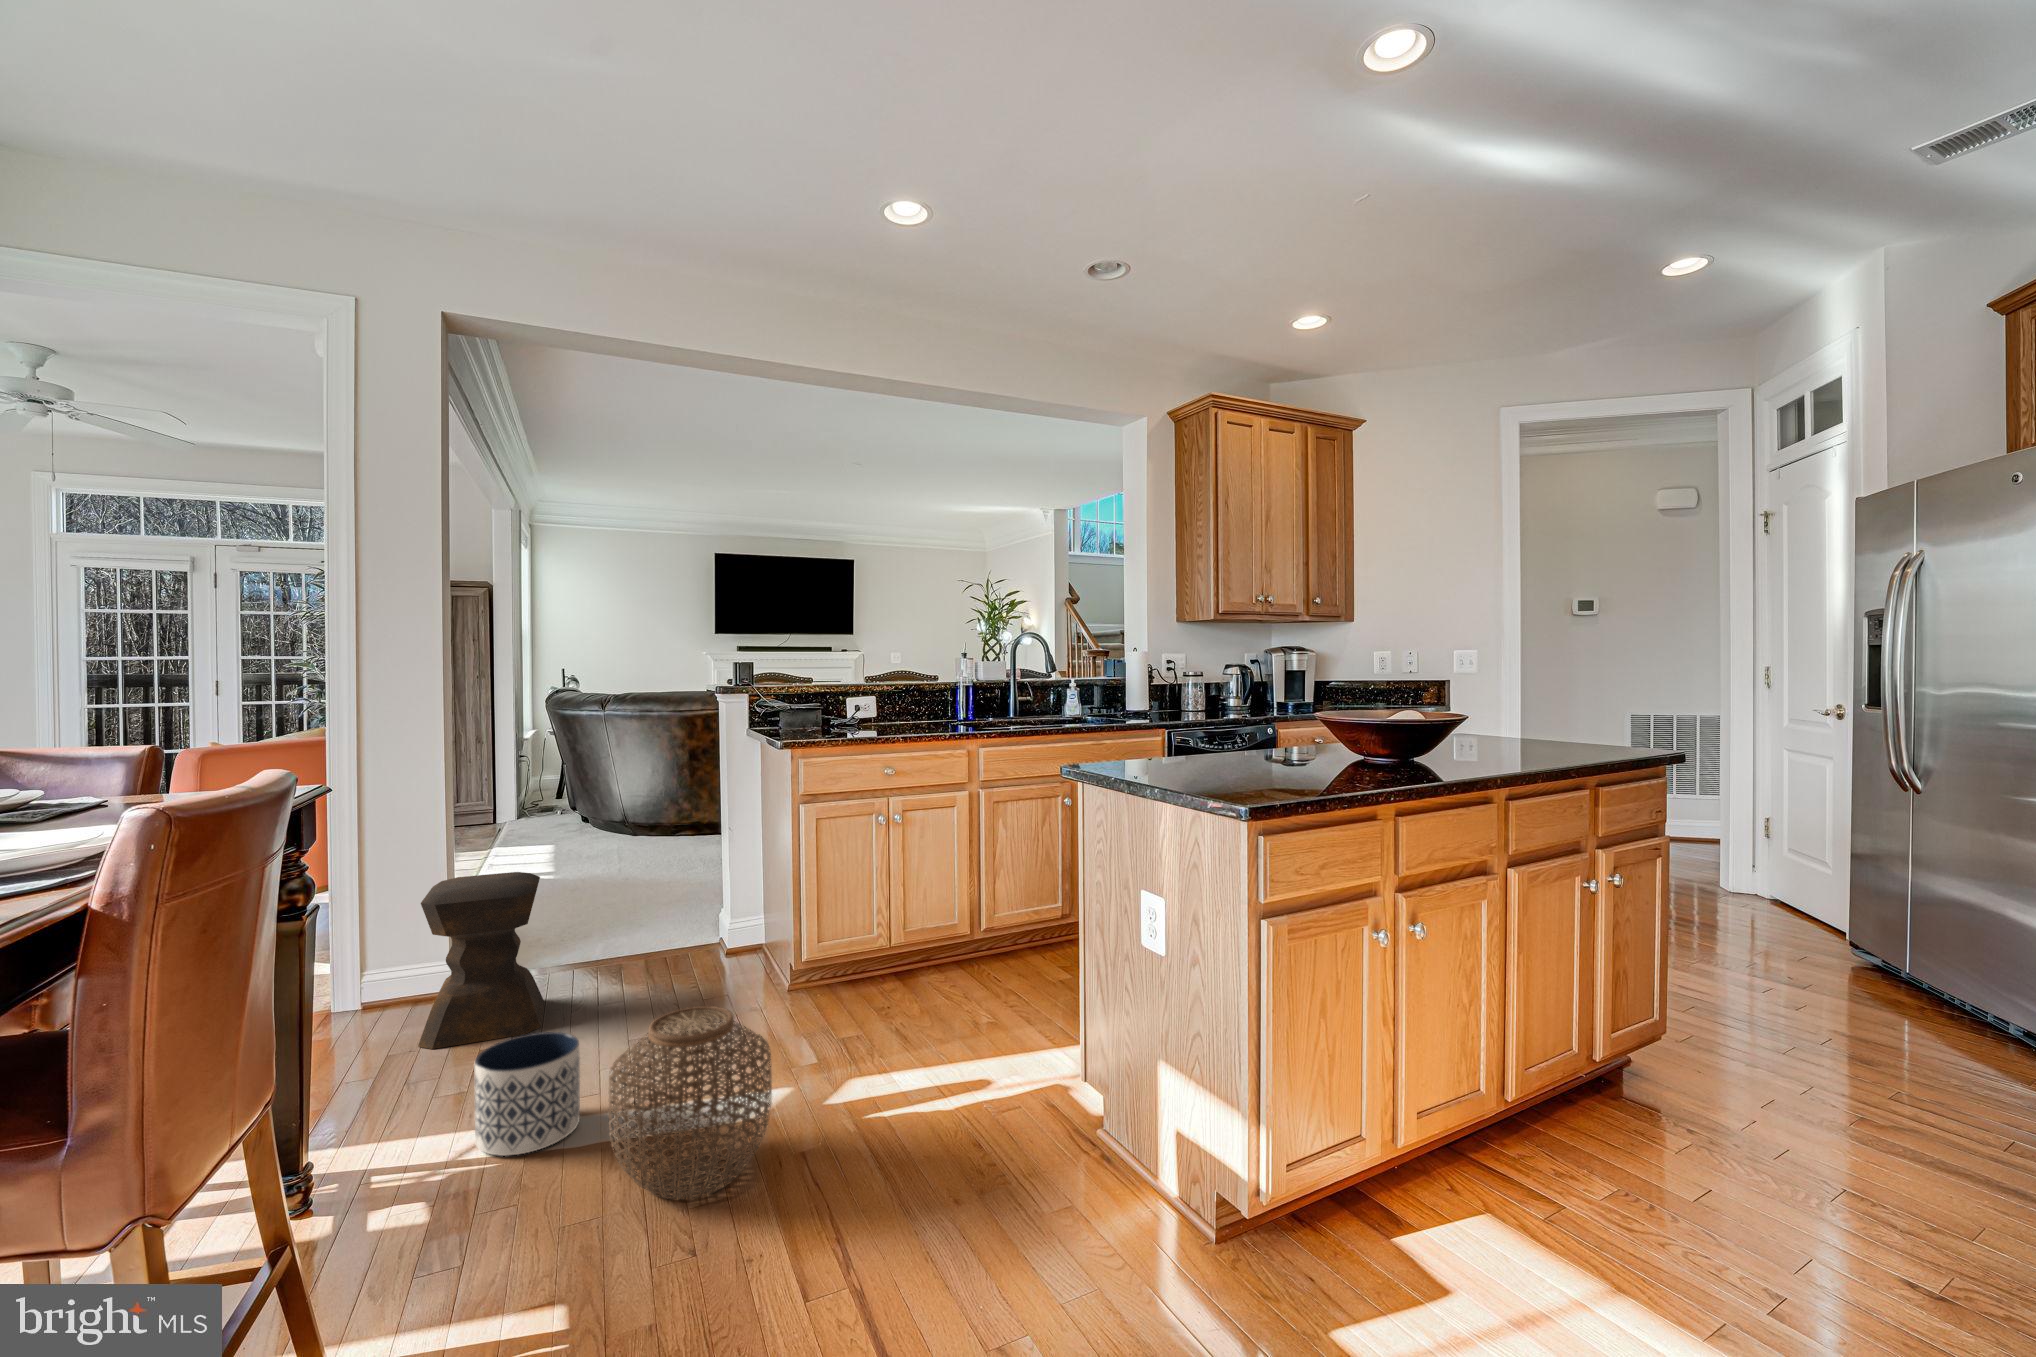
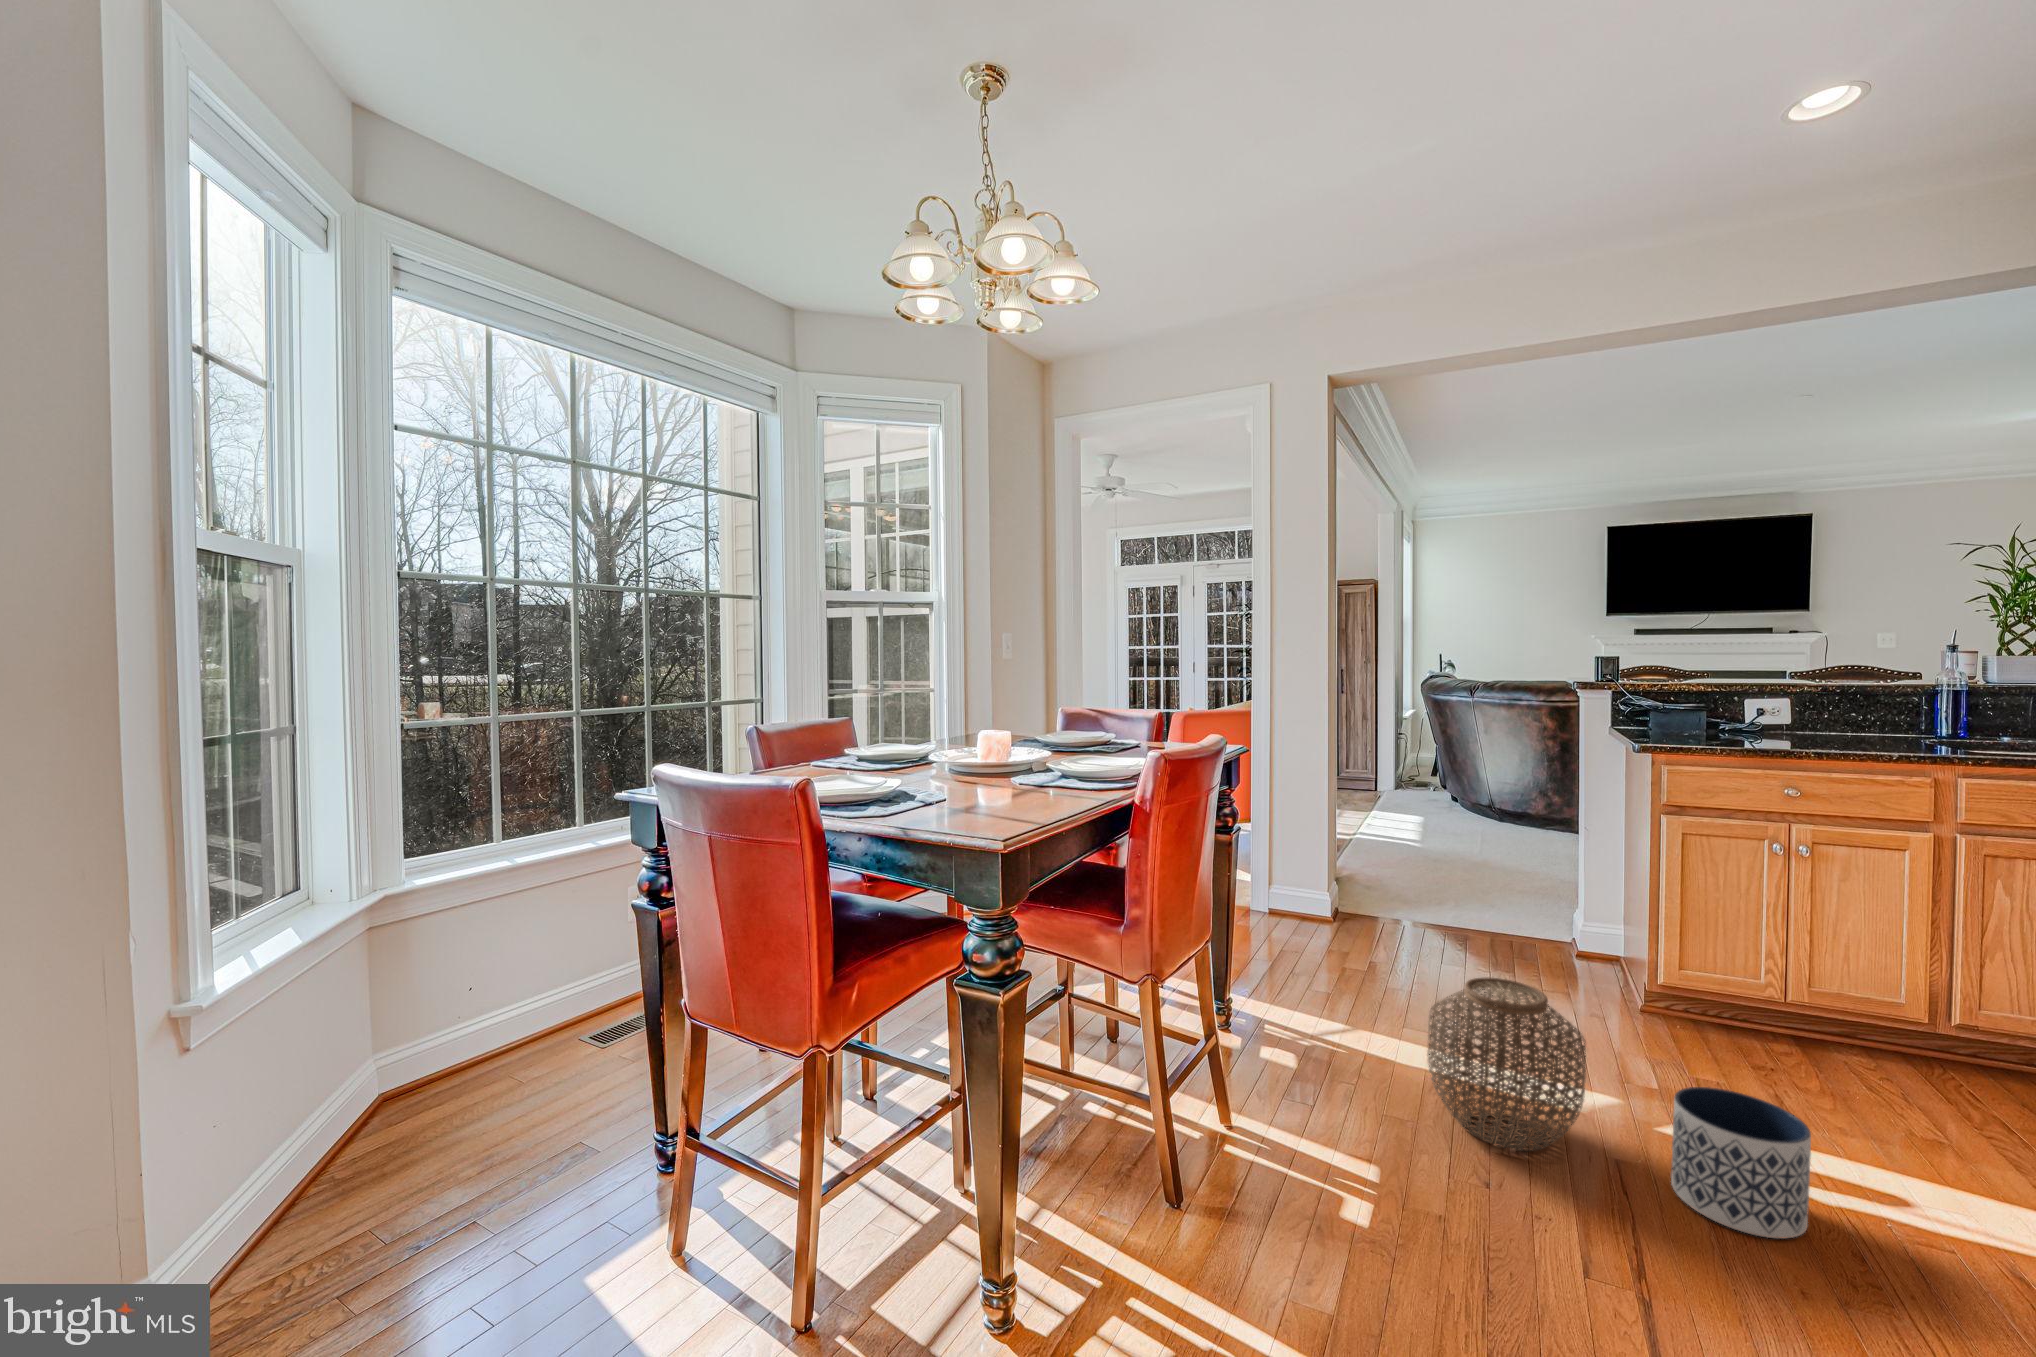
stool: present [418,872,544,1049] -> none [1301,827,1396,965]
planter: present [475,1032,580,1156] -> present [1671,1087,1811,1239]

